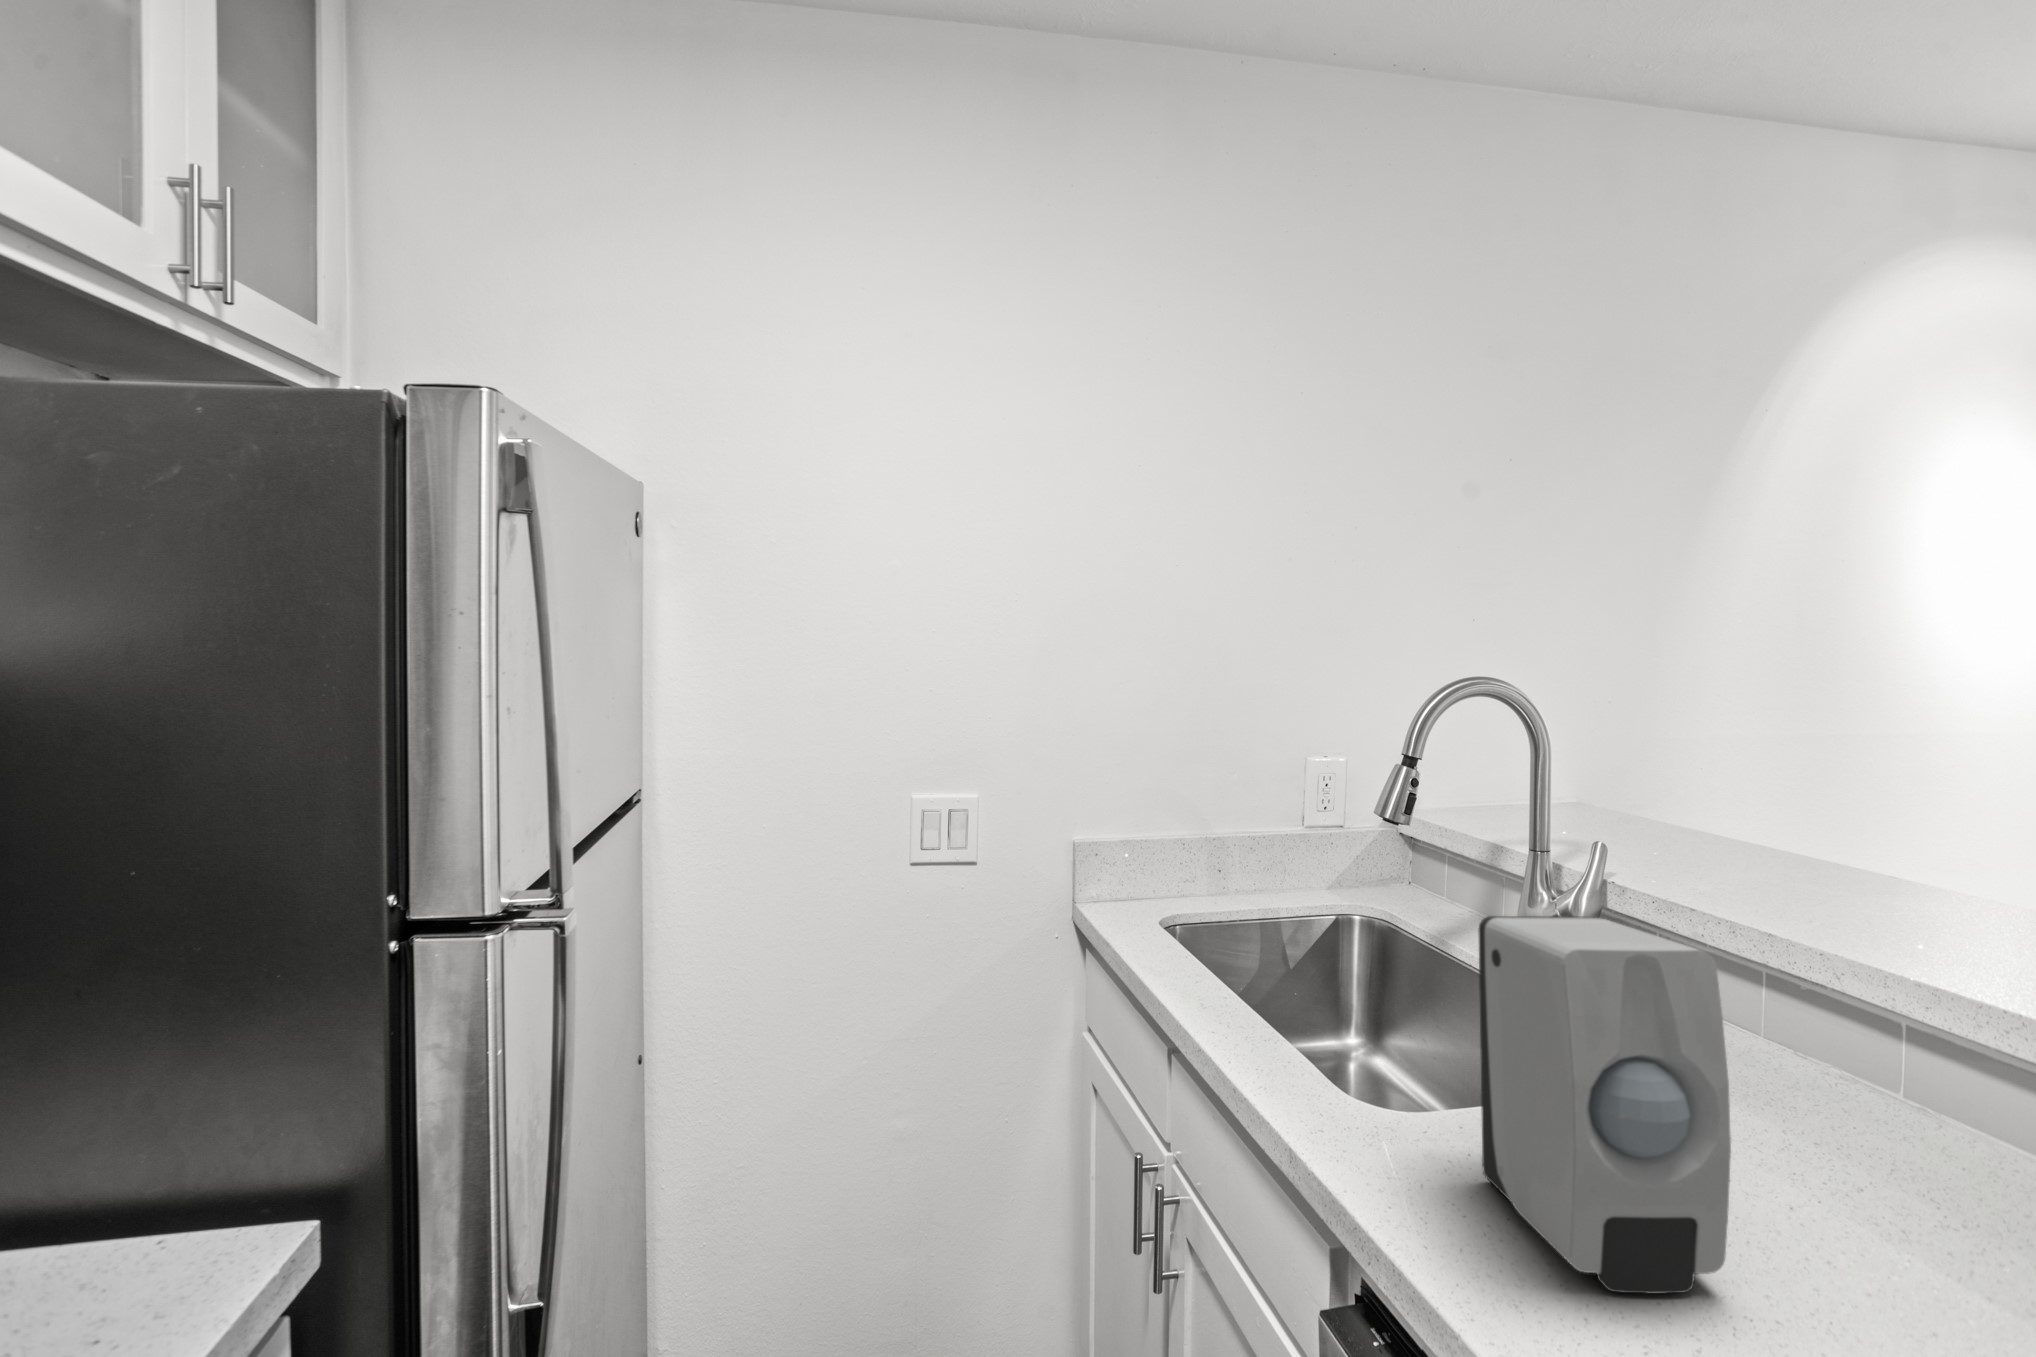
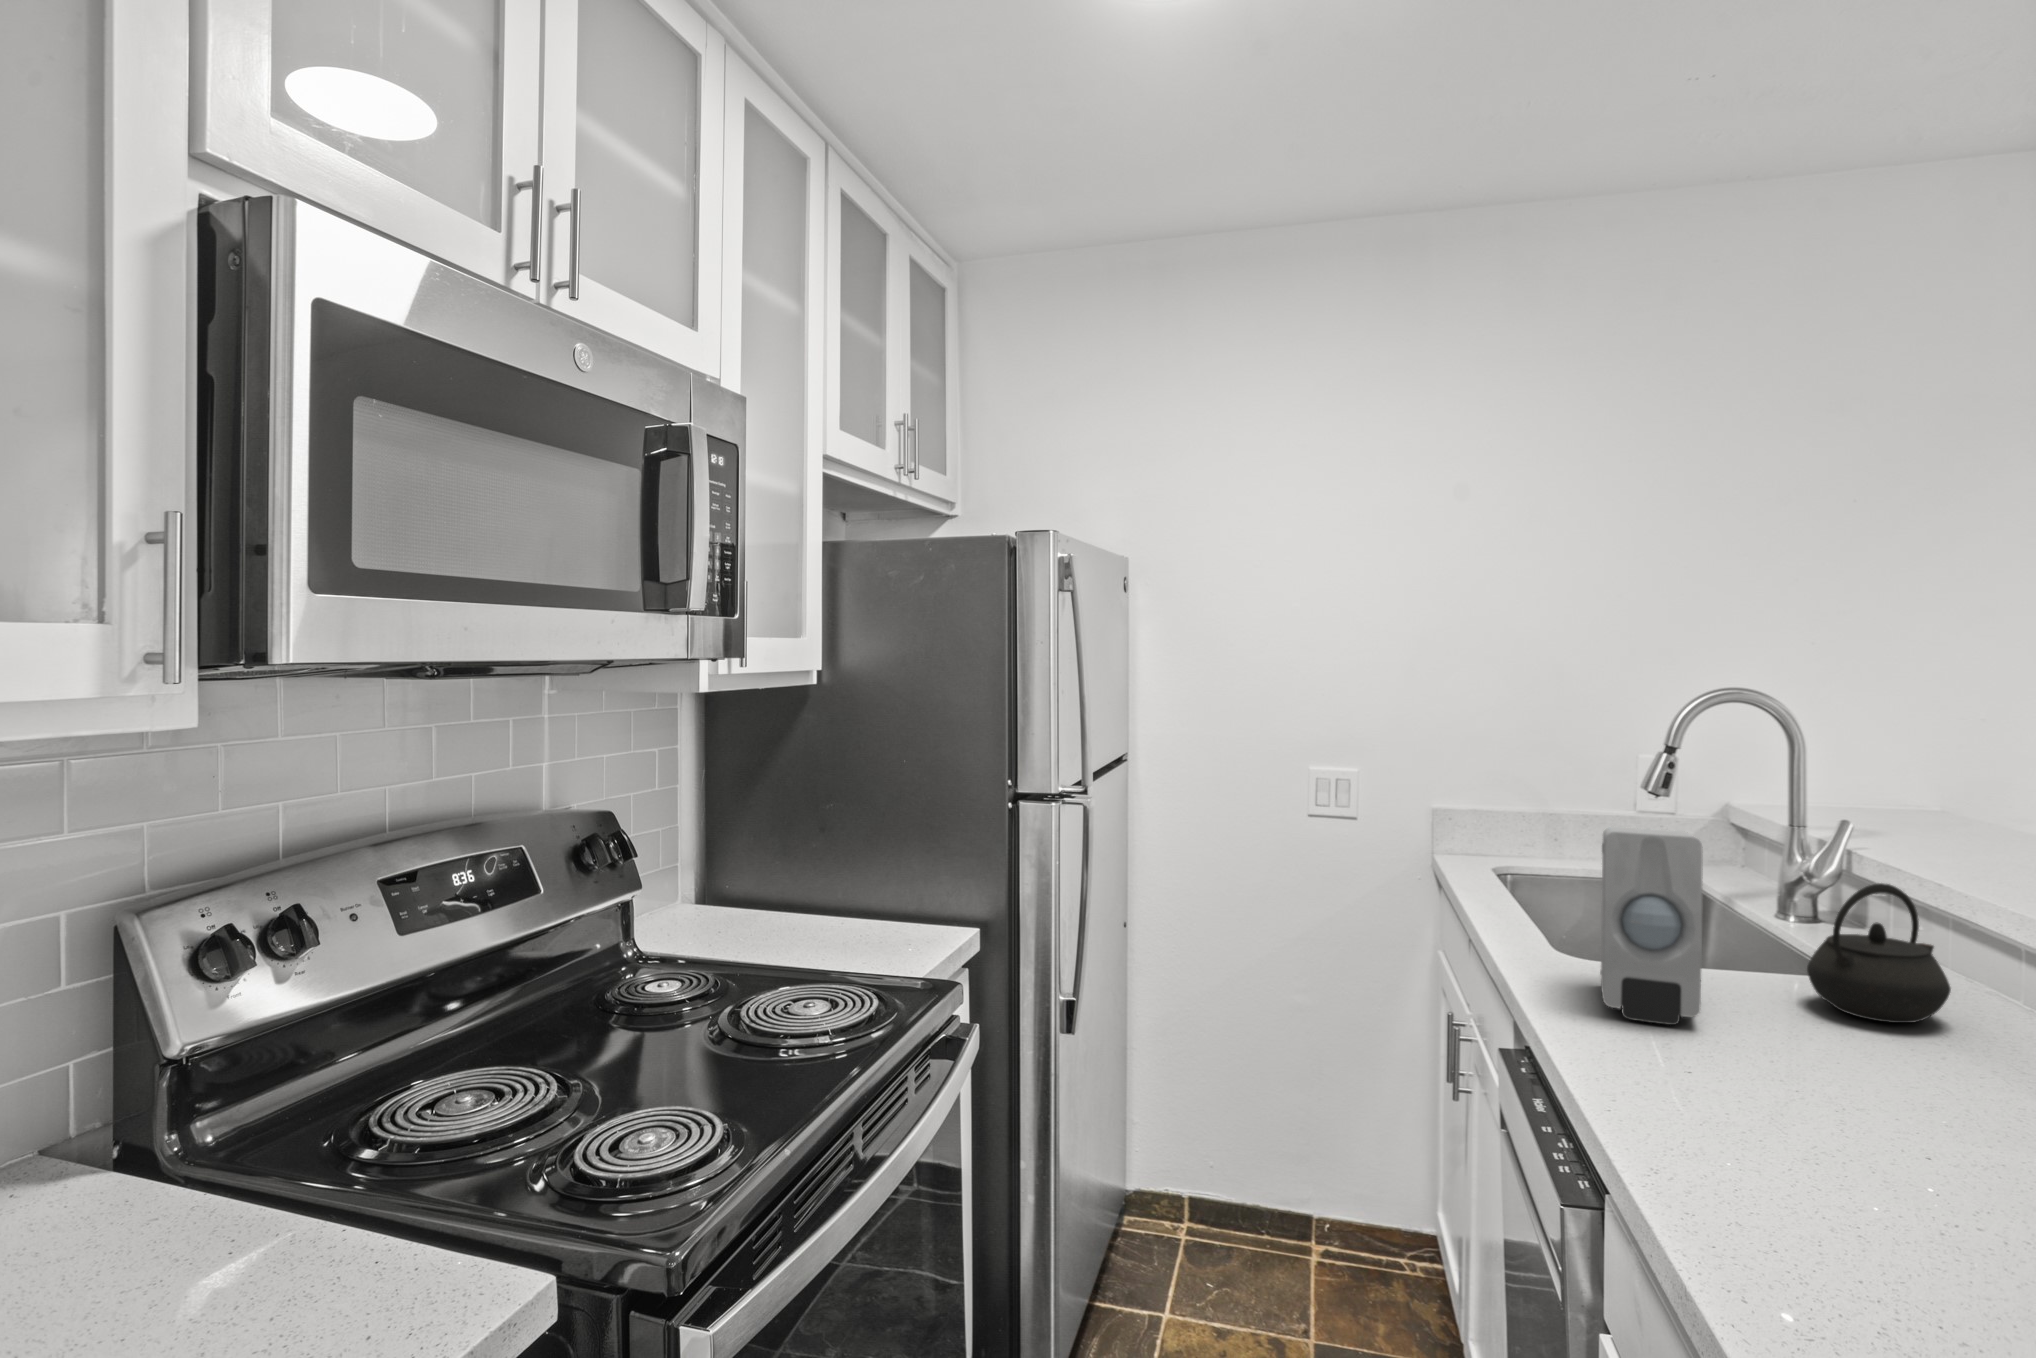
kettle: none [1735,973,1956,1194] -> present [1807,883,1951,1023]

